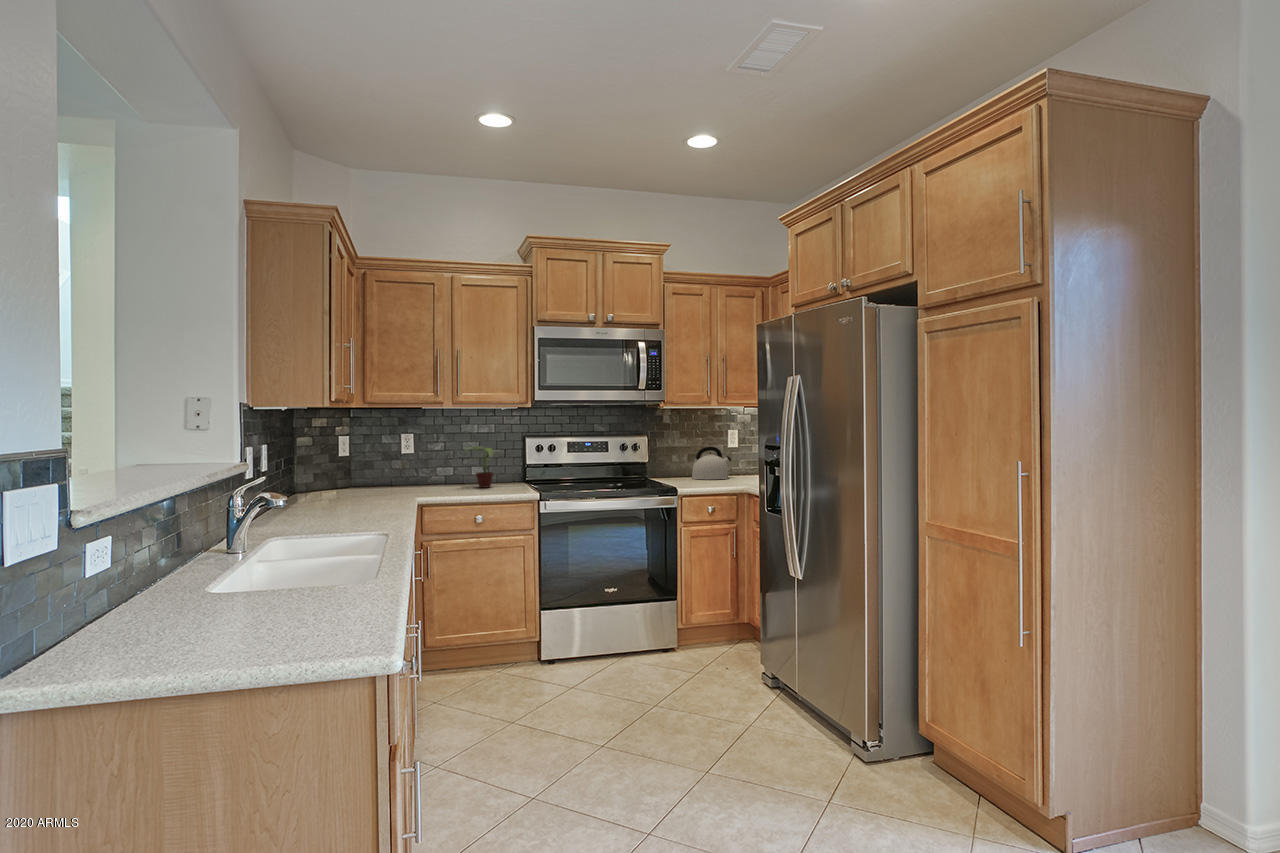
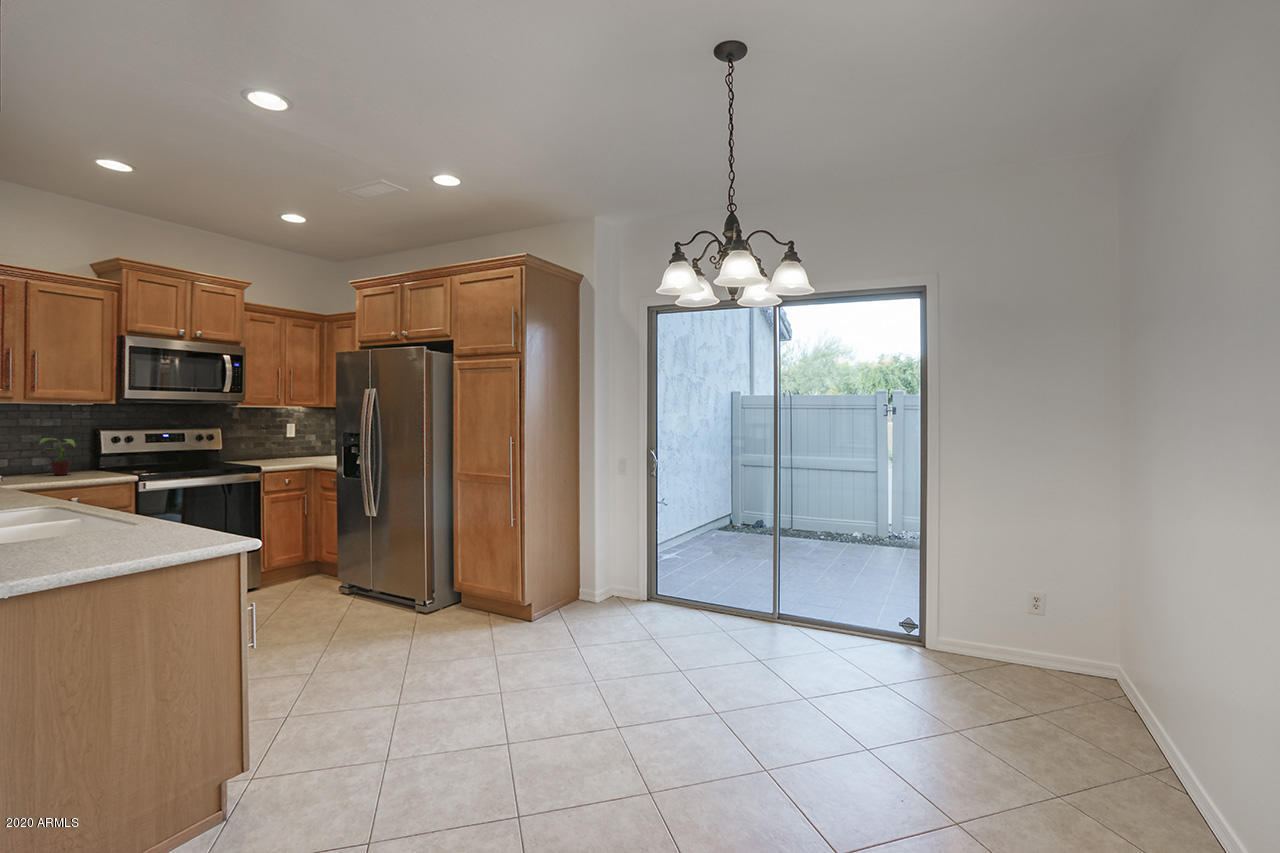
kettle: present [692,447,731,479] -> none [260,437,294,462]

